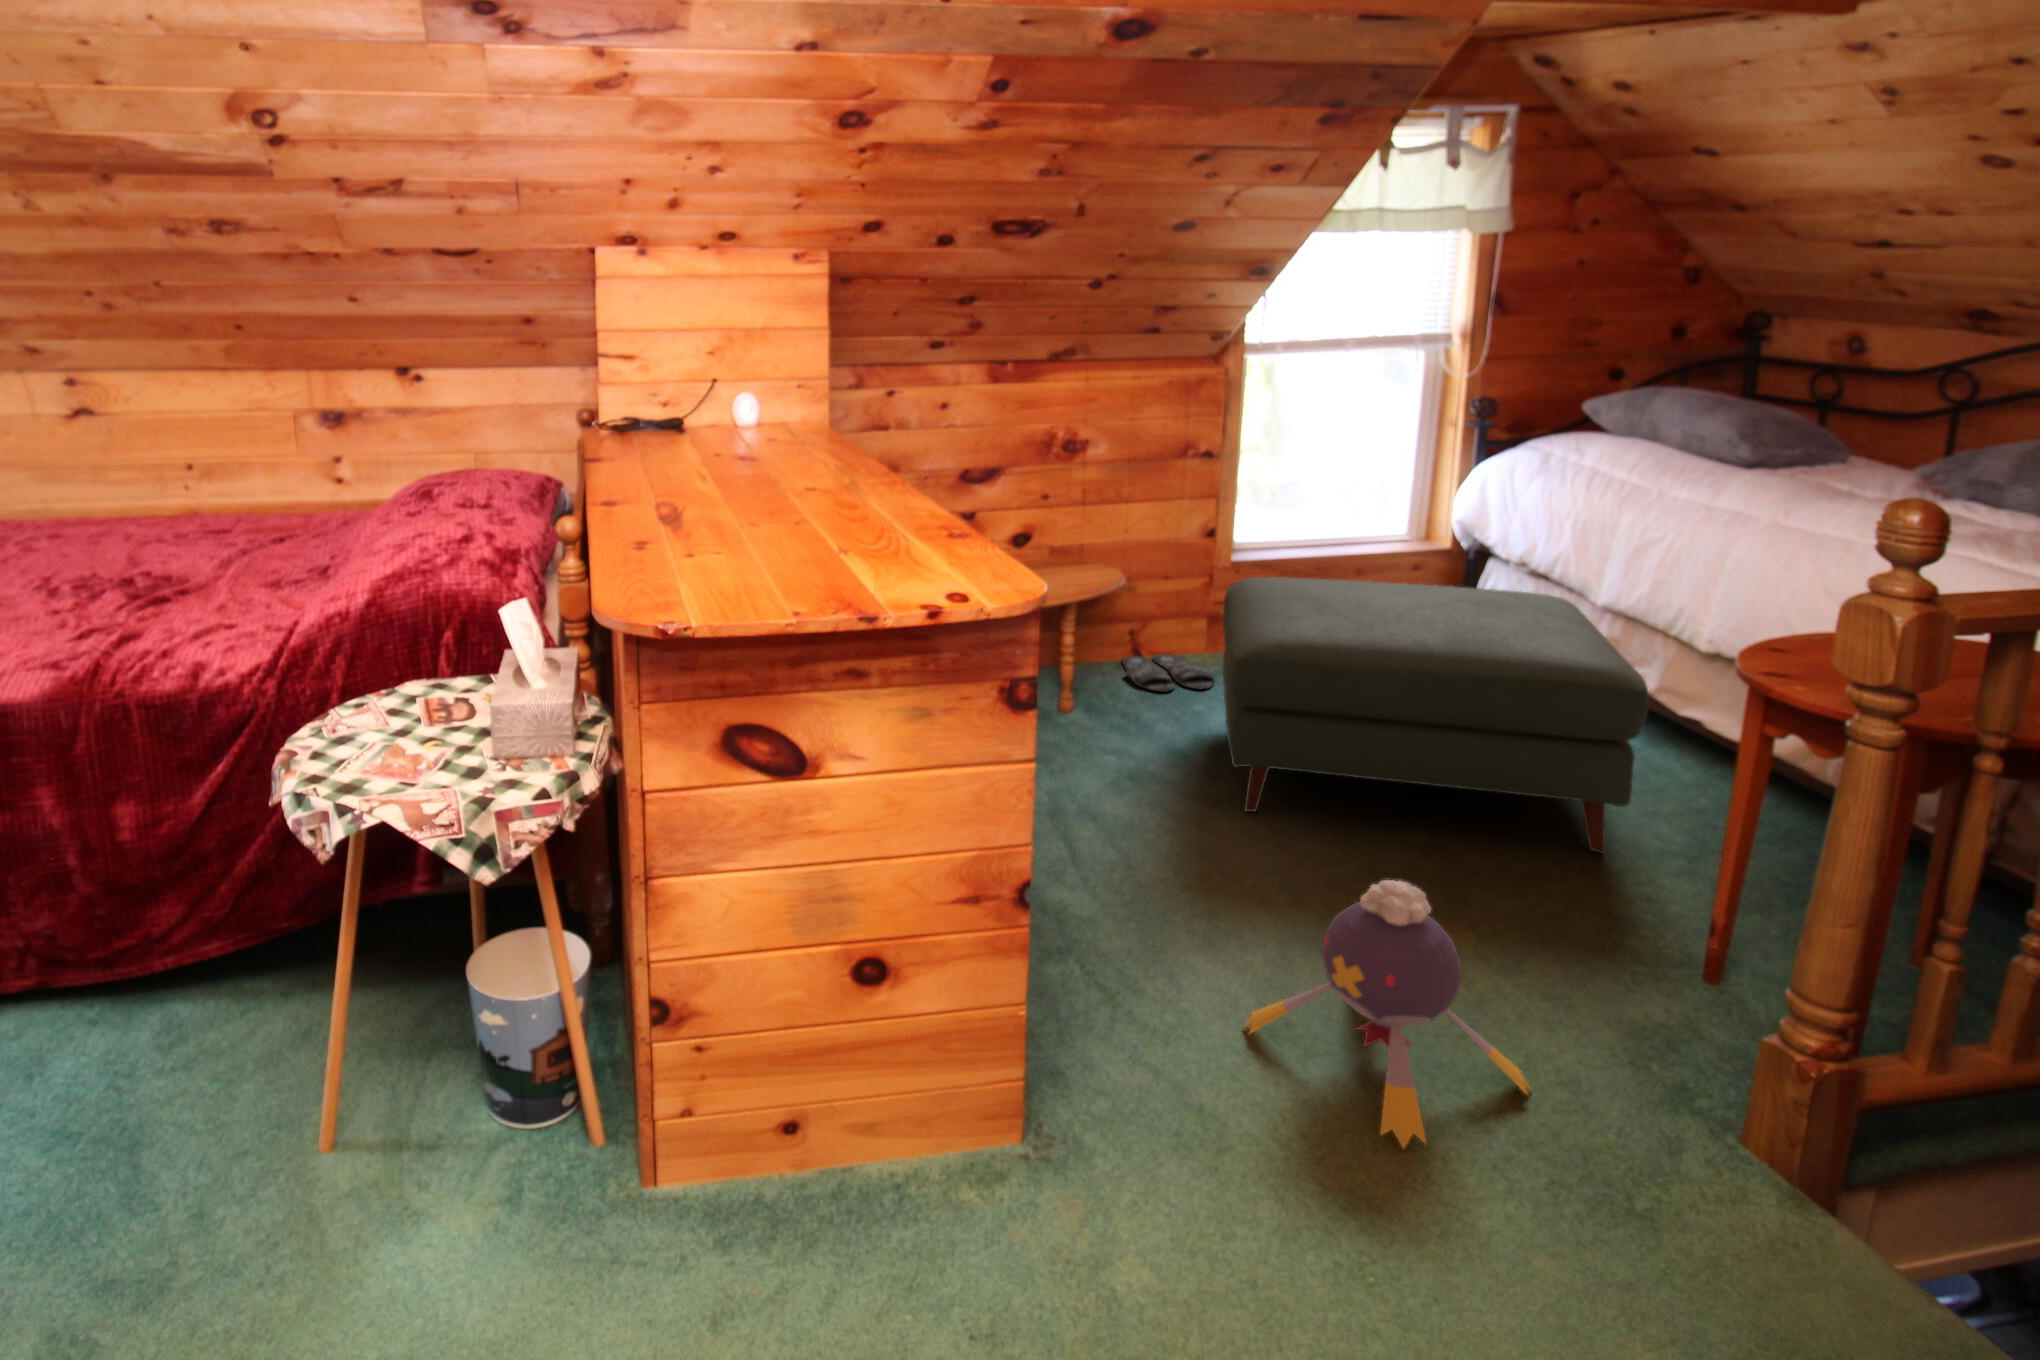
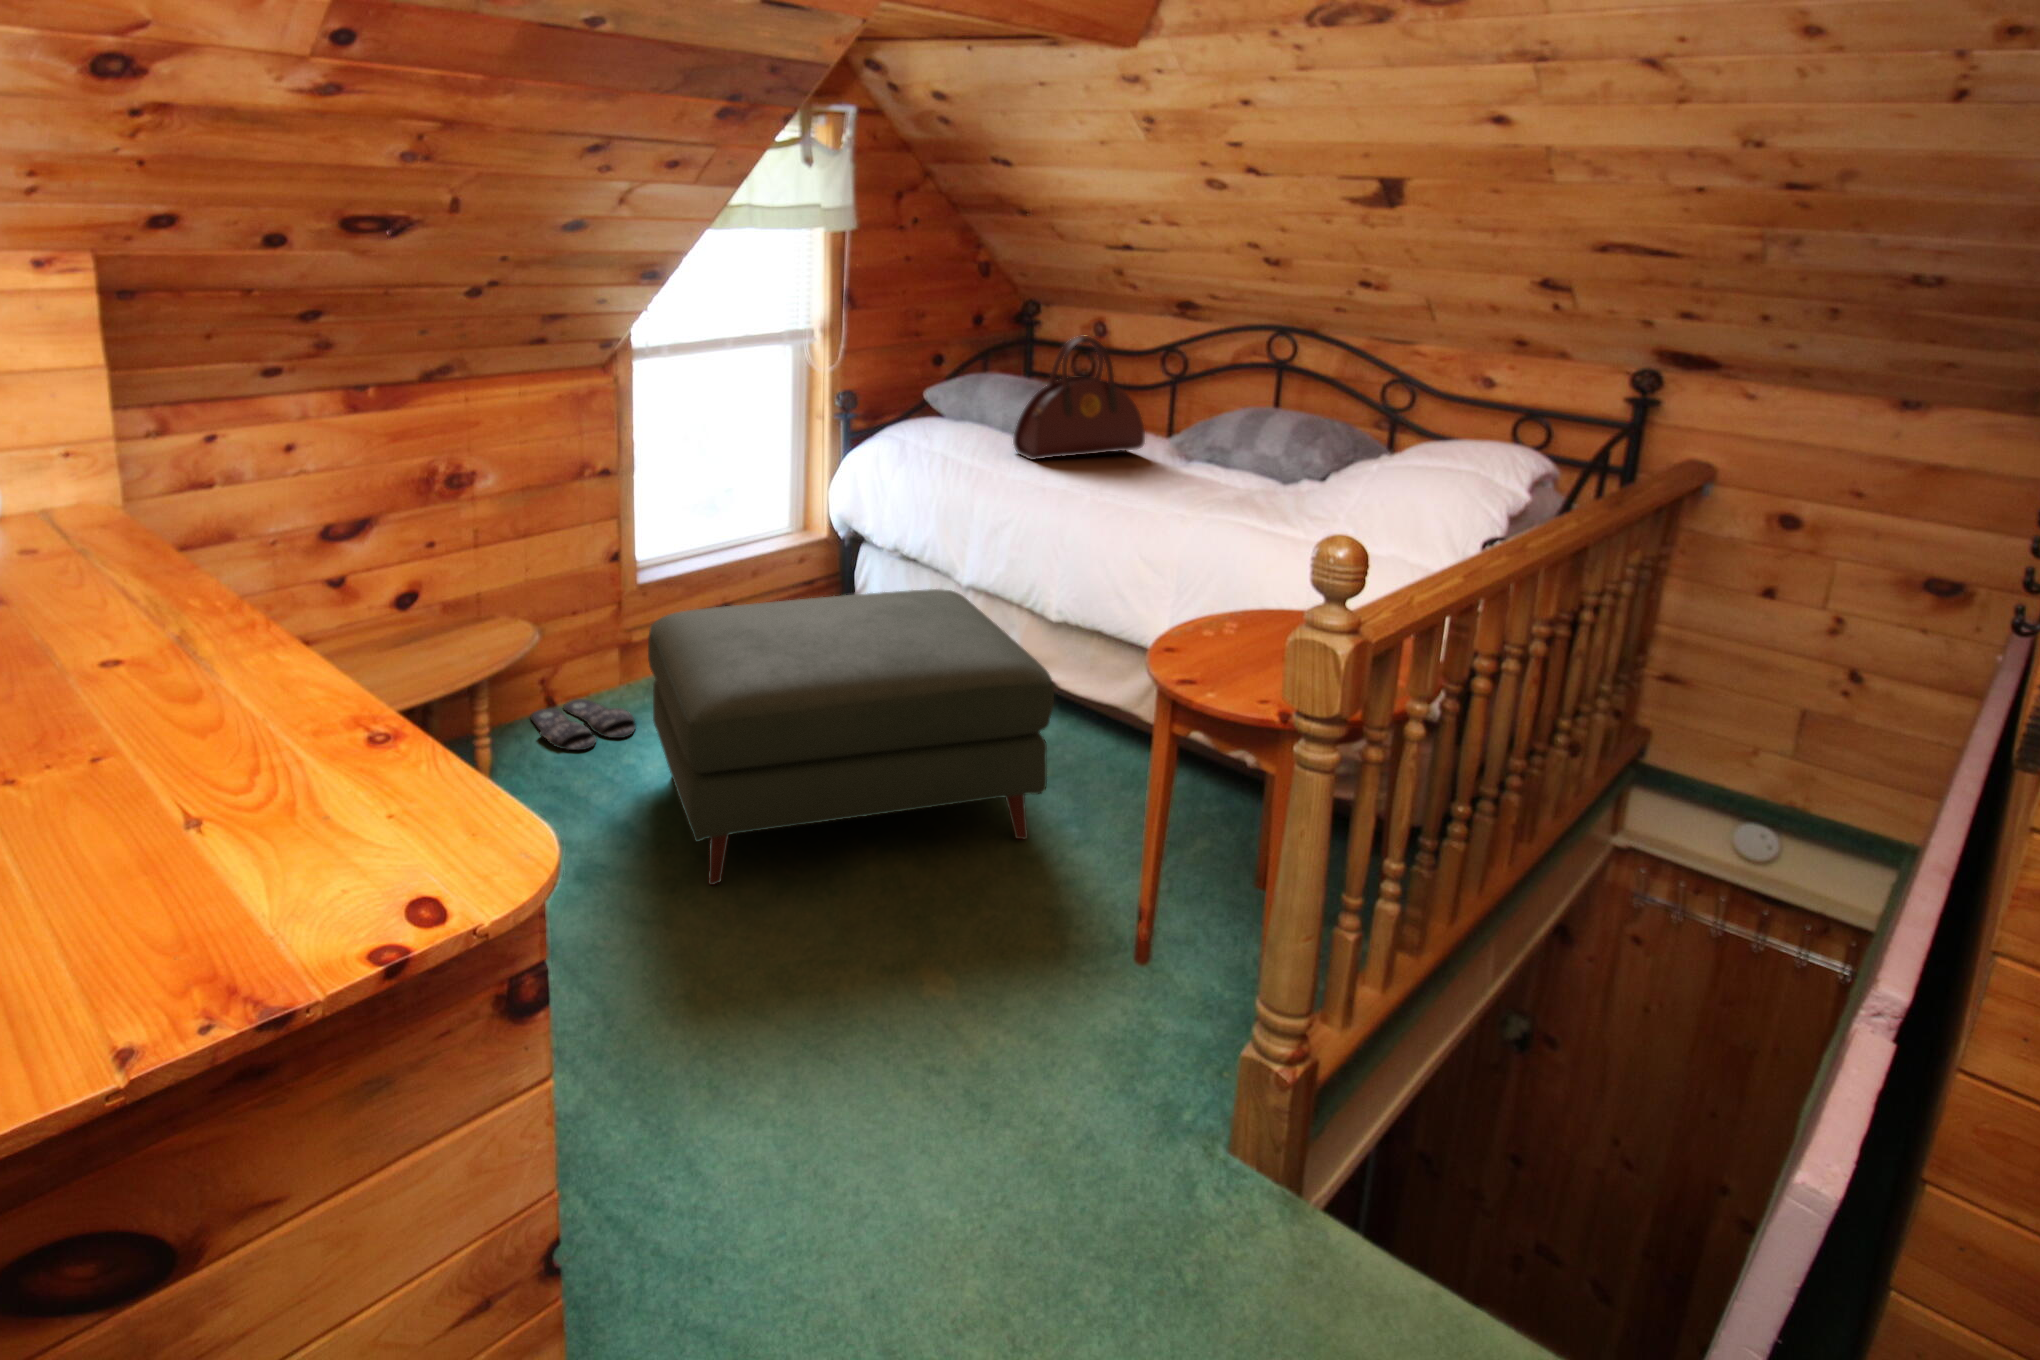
handbag: none [1676,344,1867,479] -> present [1013,335,1145,460]
plush toy: present [1244,880,1531,1148] -> none [784,972,1064,1284]

